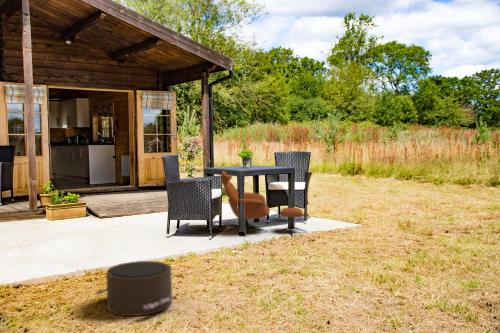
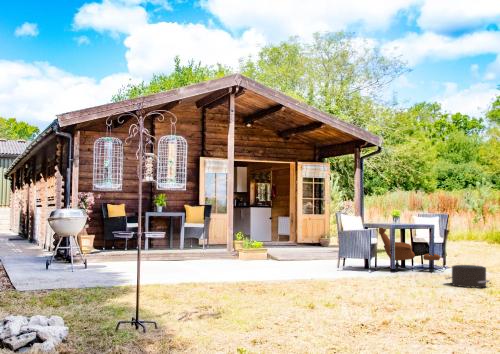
pouf: present [96,261,173,316] -> present [445,265,489,287]

